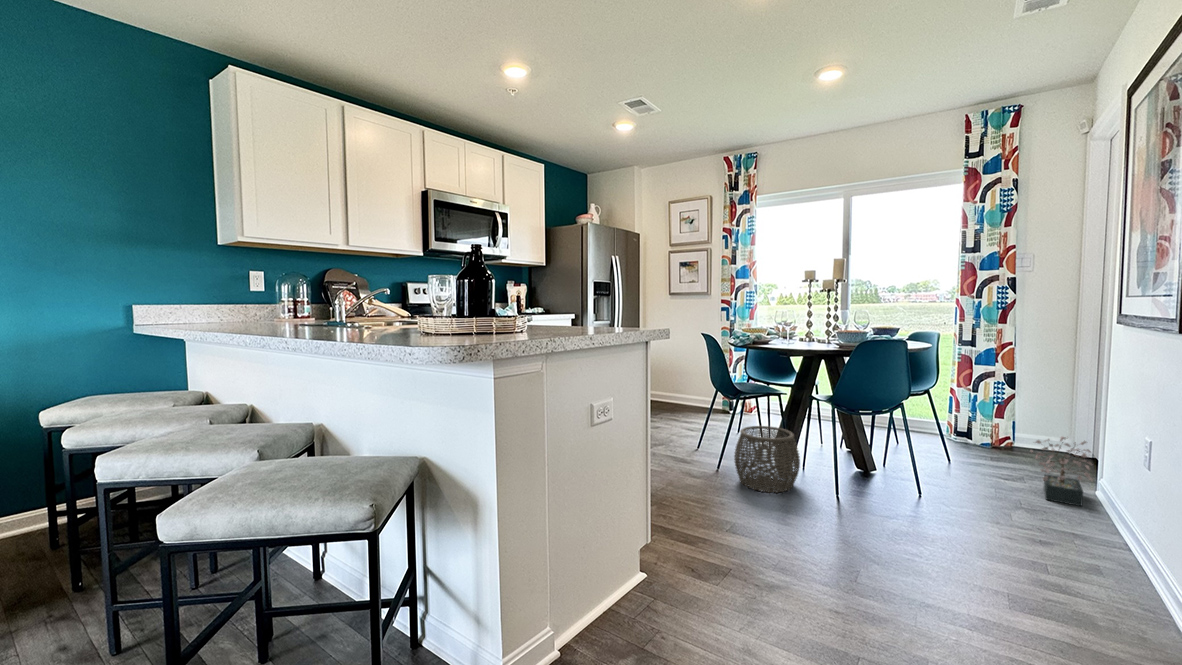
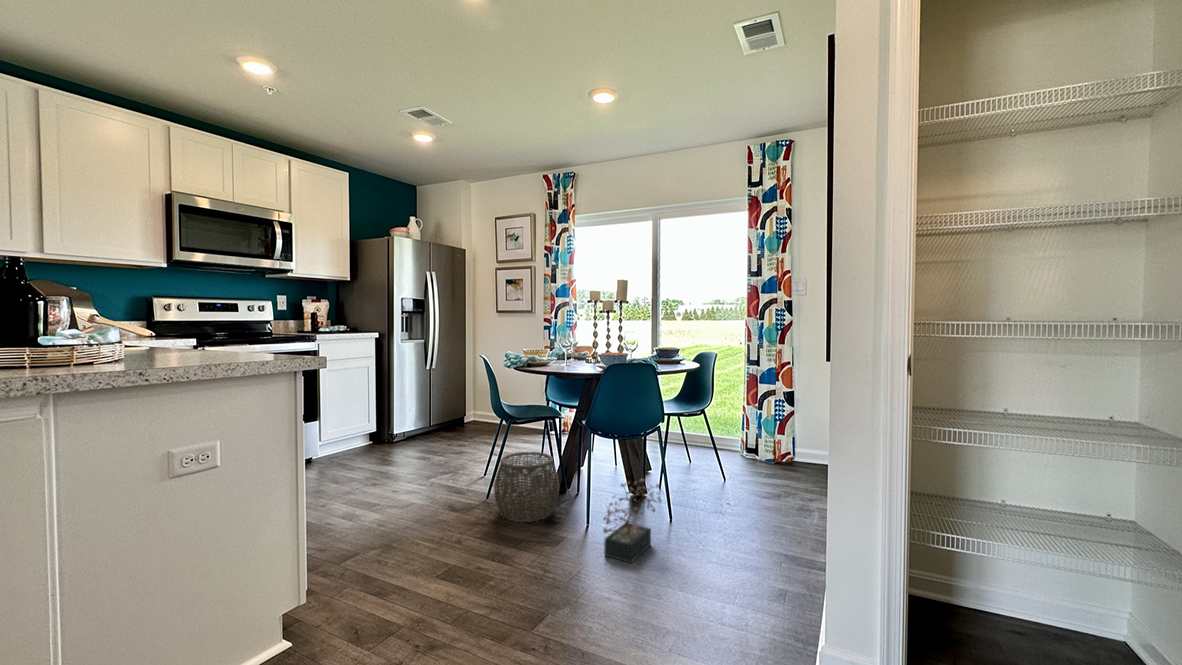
decorative plant: present [1031,437,1093,506] -> present [603,479,661,563]

